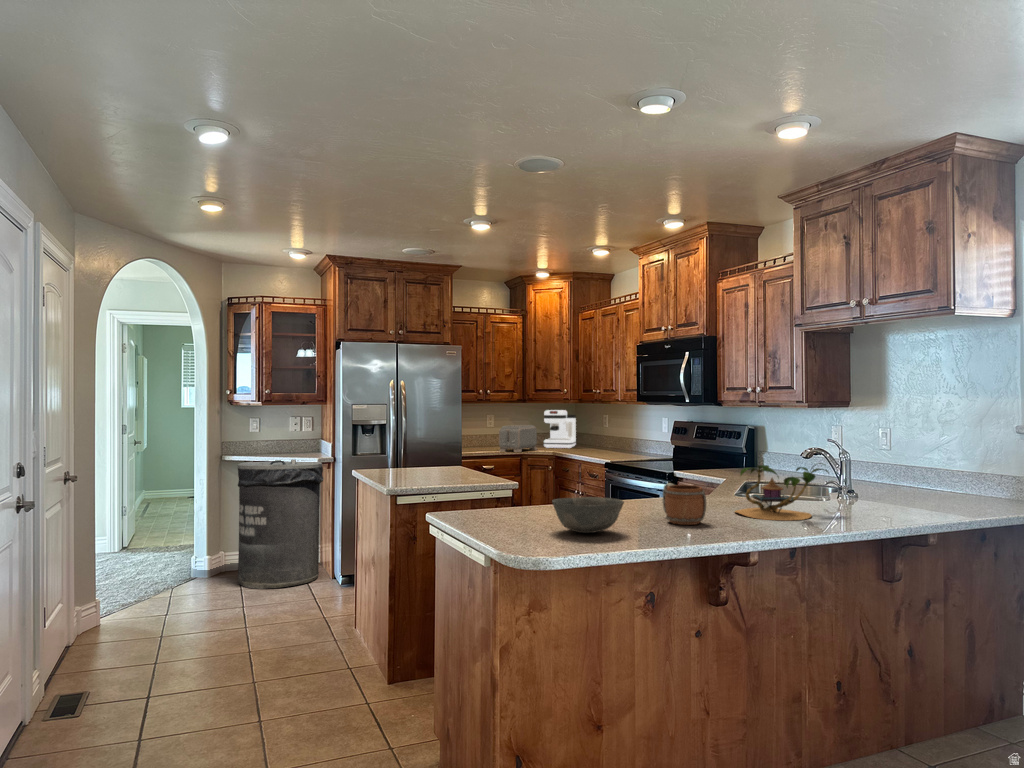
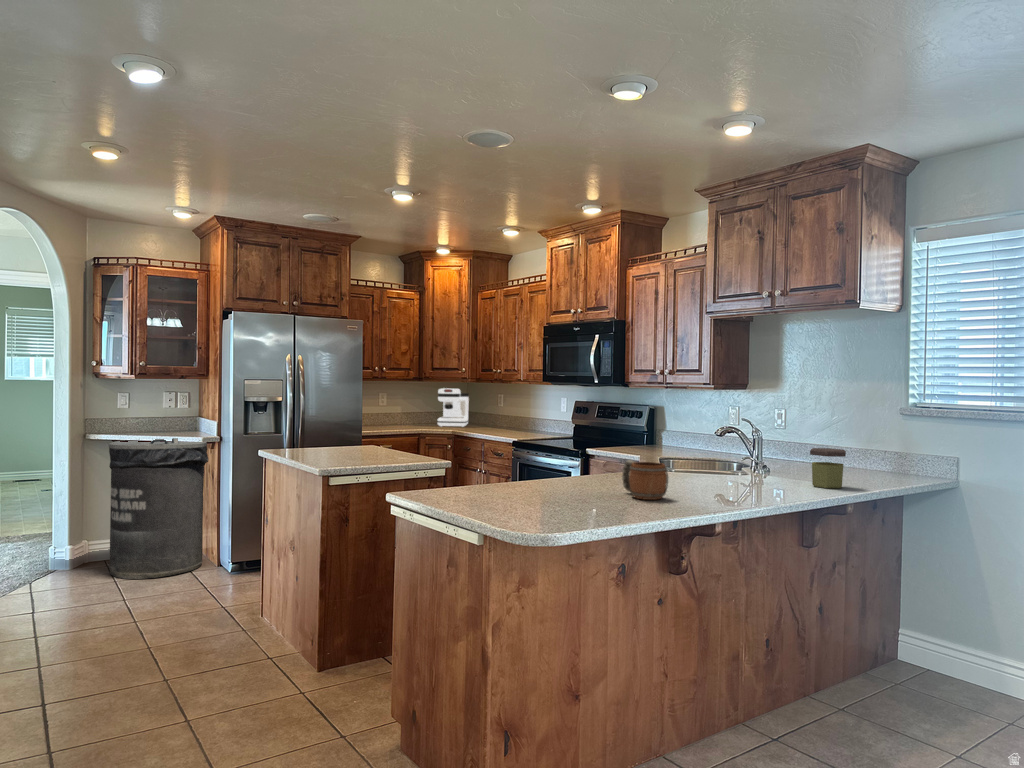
toaster: present [499,425,537,452] -> none [395,403,433,431]
plant: present [735,463,829,520] -> none [681,440,764,494]
jar: none [887,472,931,517] -> present [810,448,846,488]
bowl: present [552,497,624,533] -> none [535,474,606,509]

